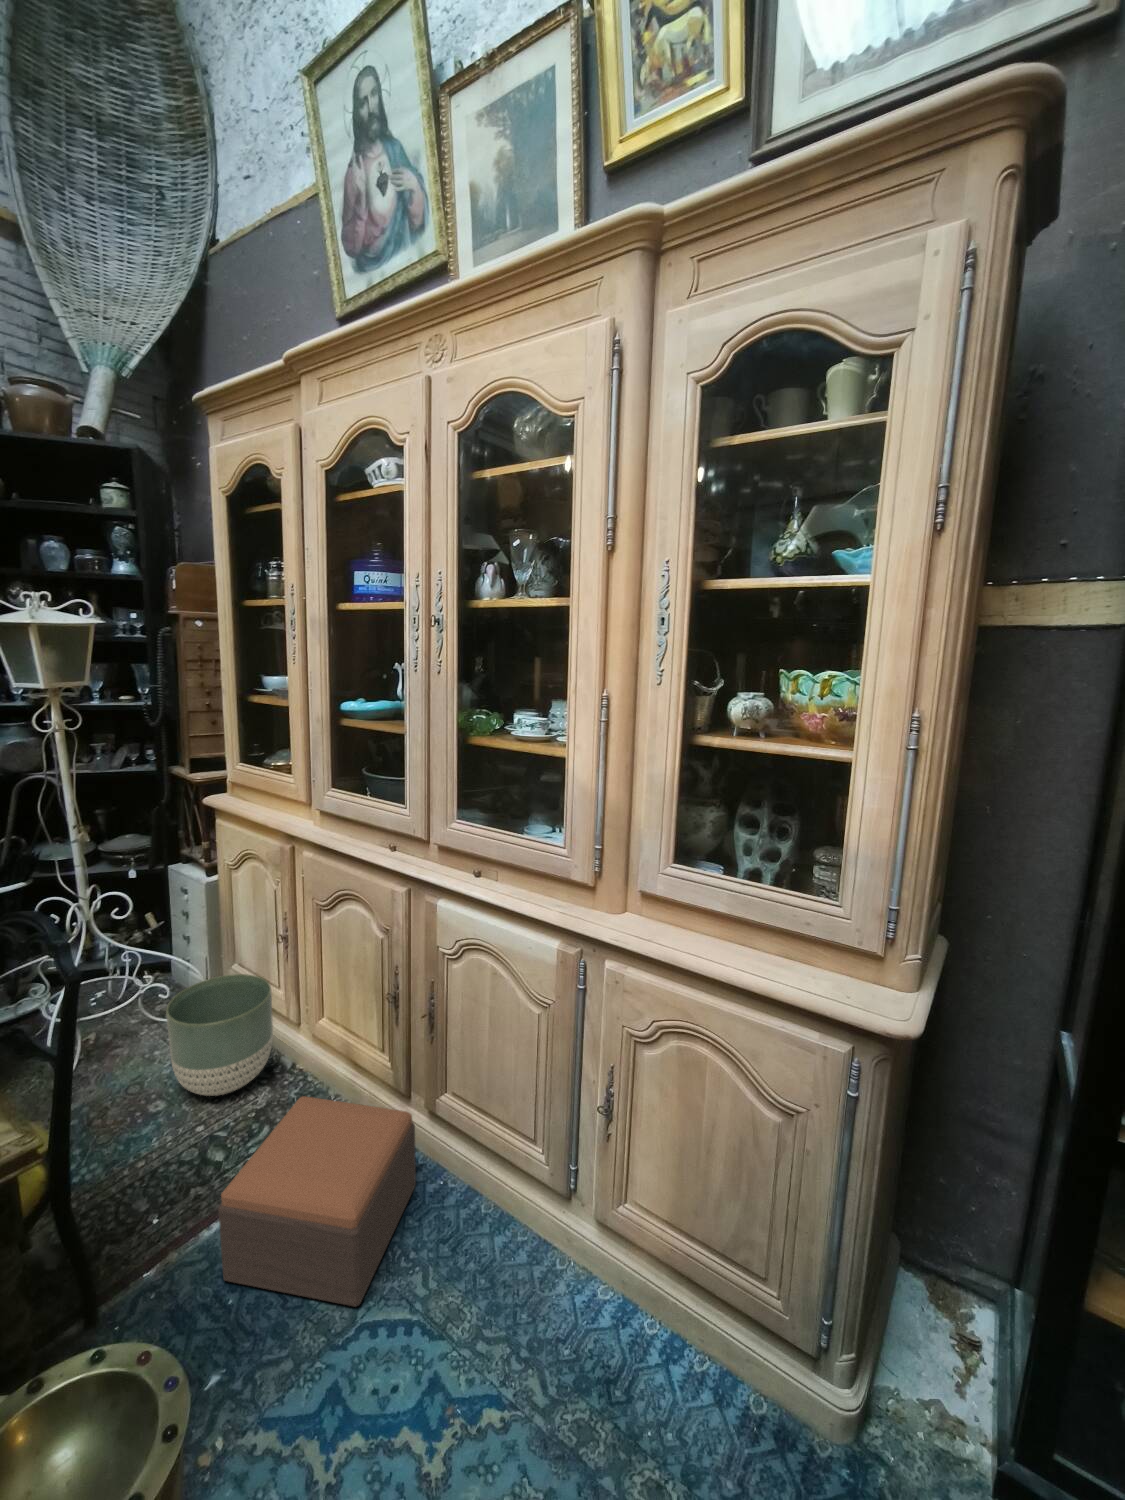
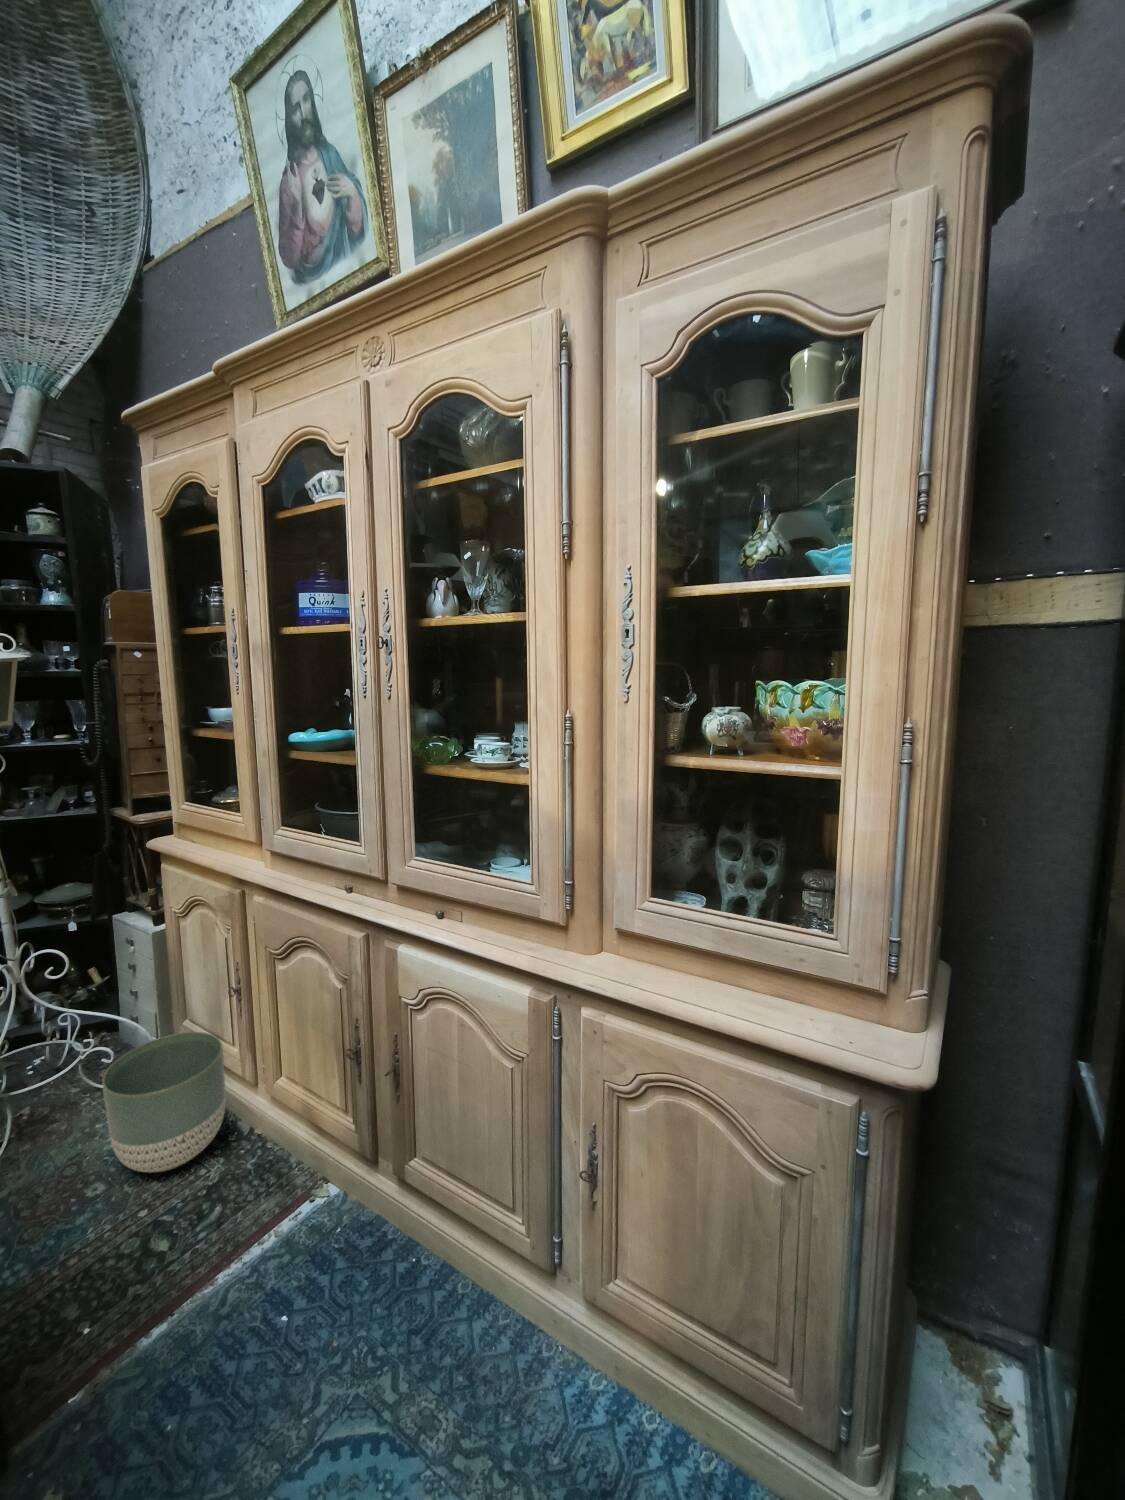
footstool: present [218,1096,416,1307] -> none [151,1172,384,1424]

